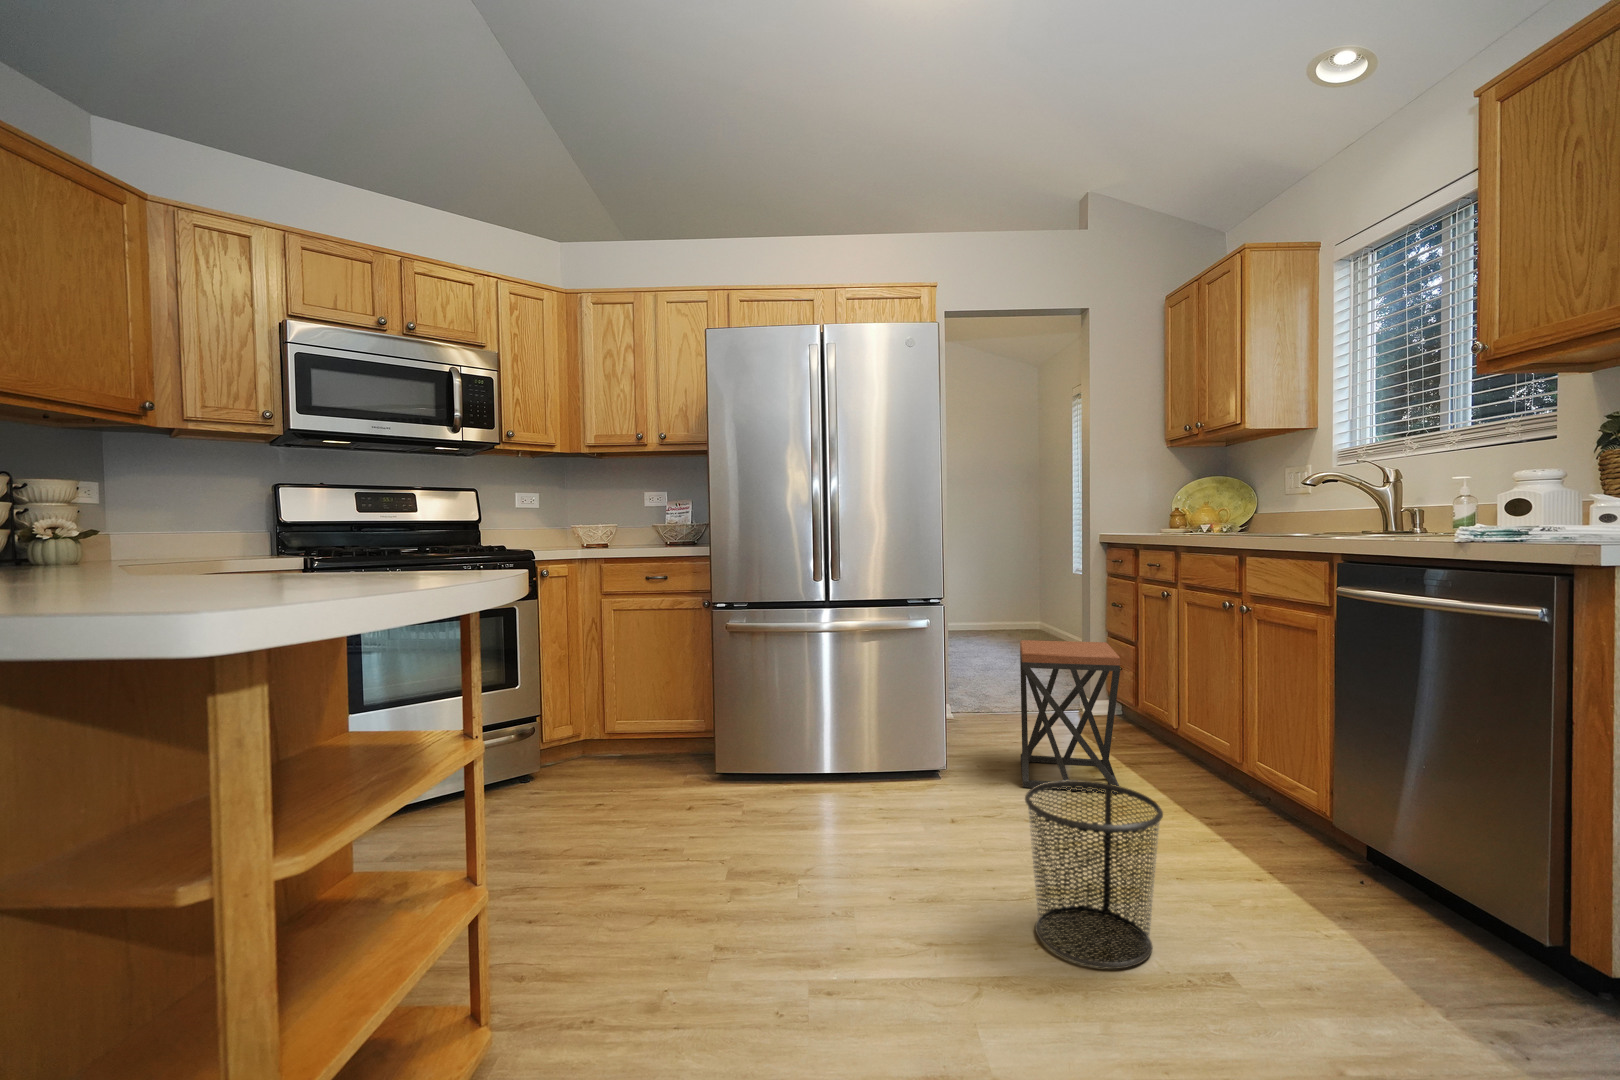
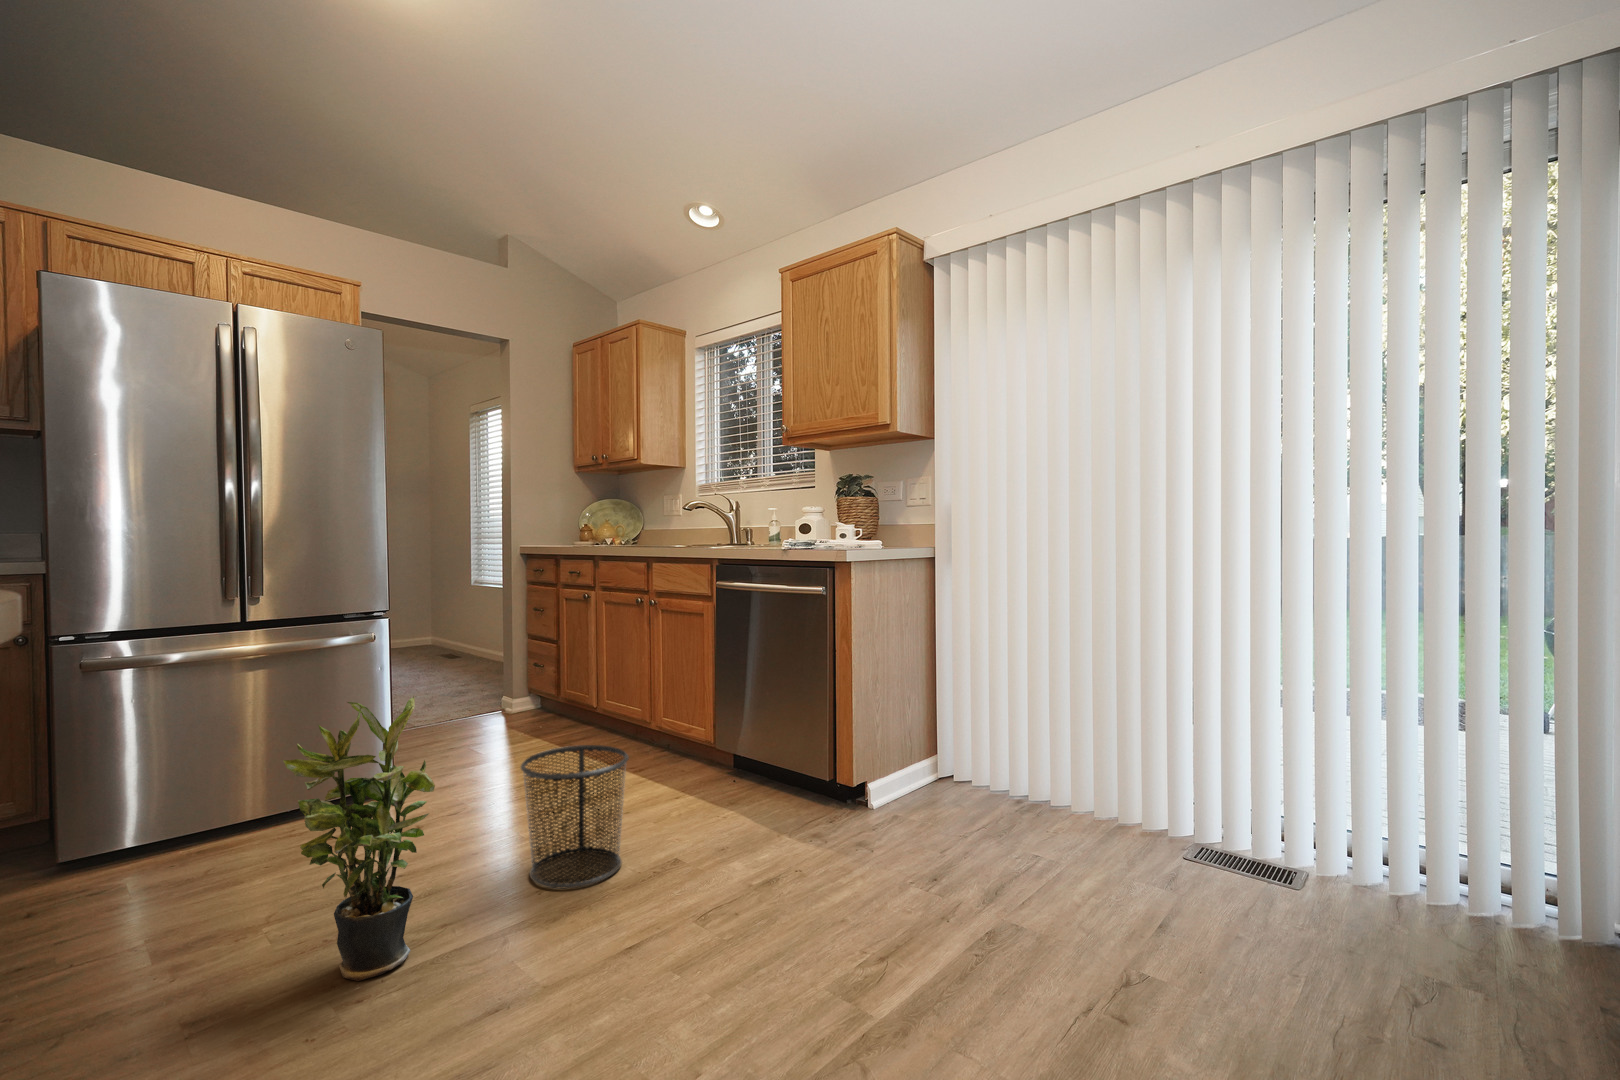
stool: present [1020,640,1120,794] -> none [461,641,561,782]
potted plant: none [779,692,919,983] -> present [283,696,435,981]

